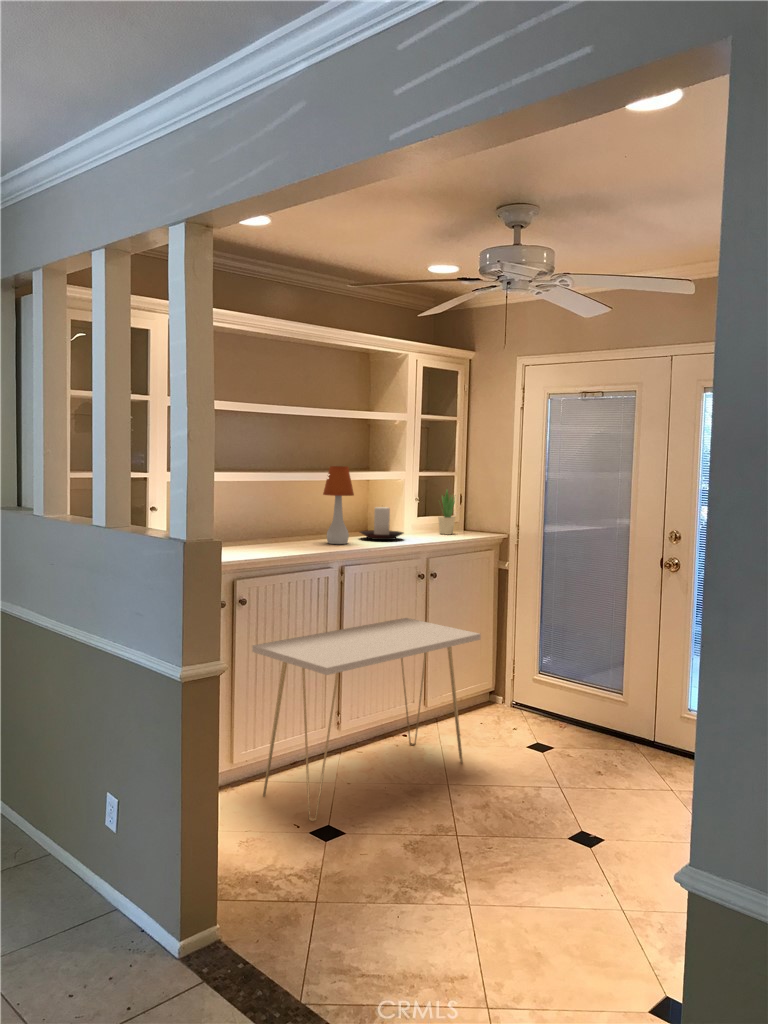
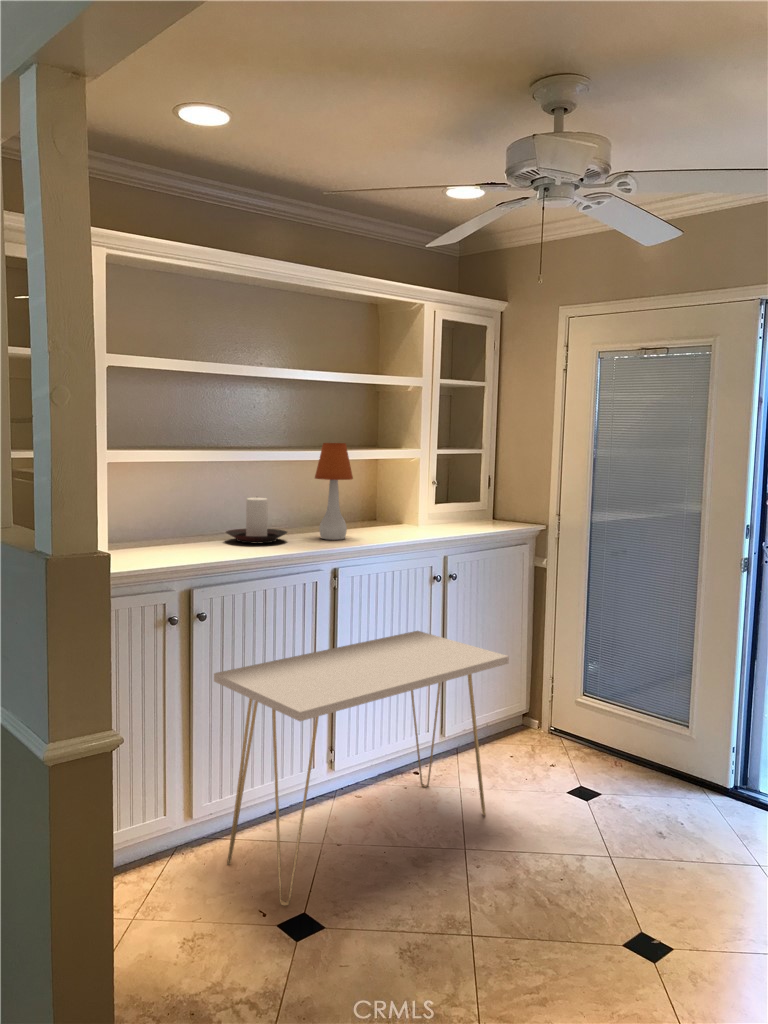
potted plant: present [438,489,455,534] -> none [461,467,483,525]
candle holder: present [360,507,403,540] -> present [226,498,287,544]

